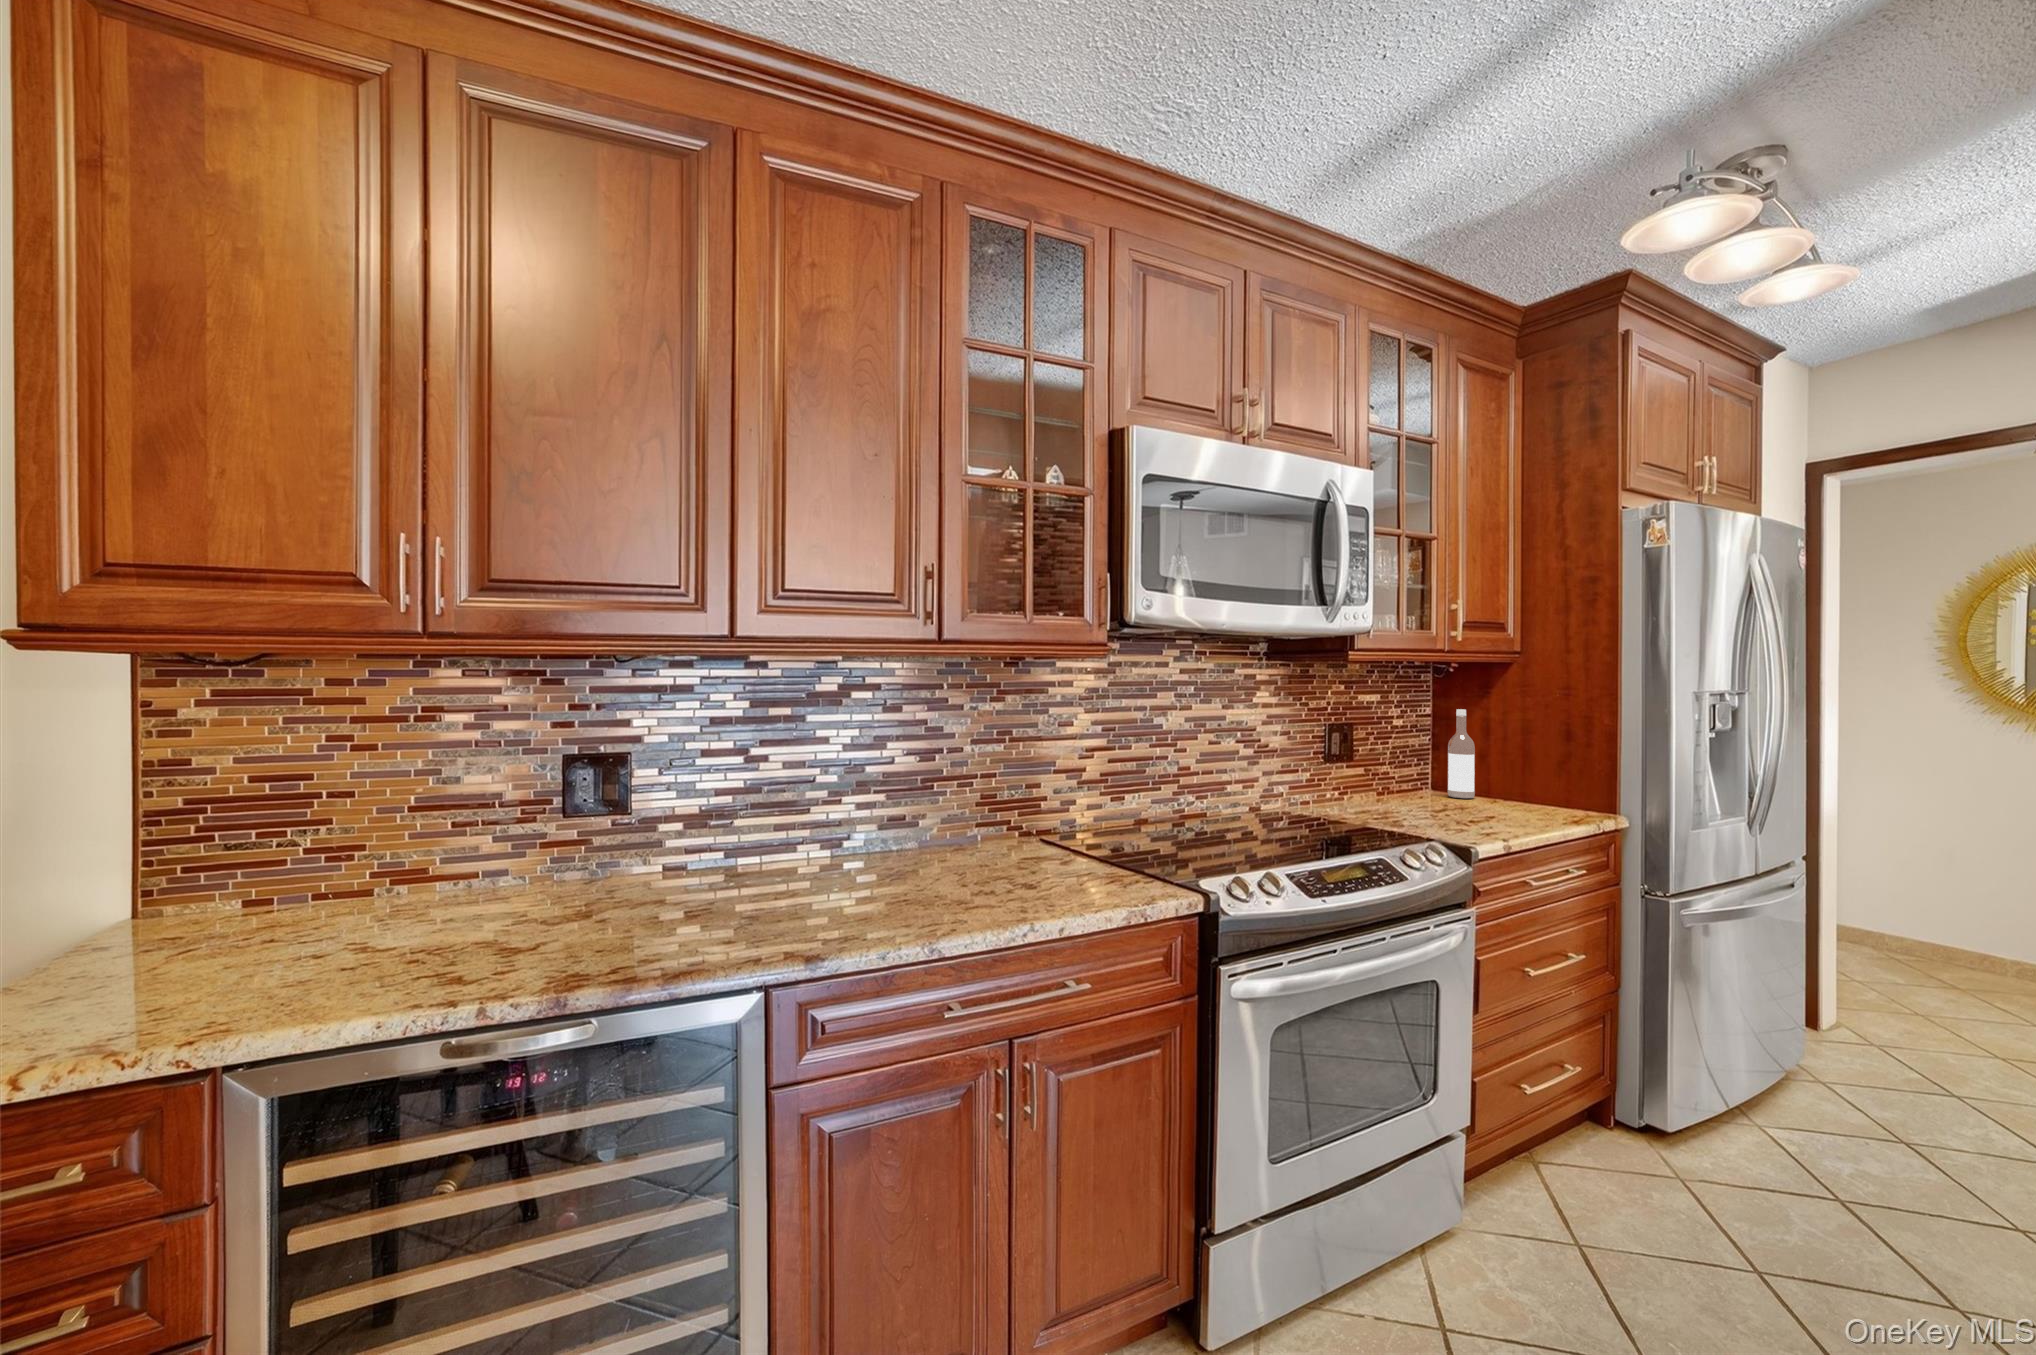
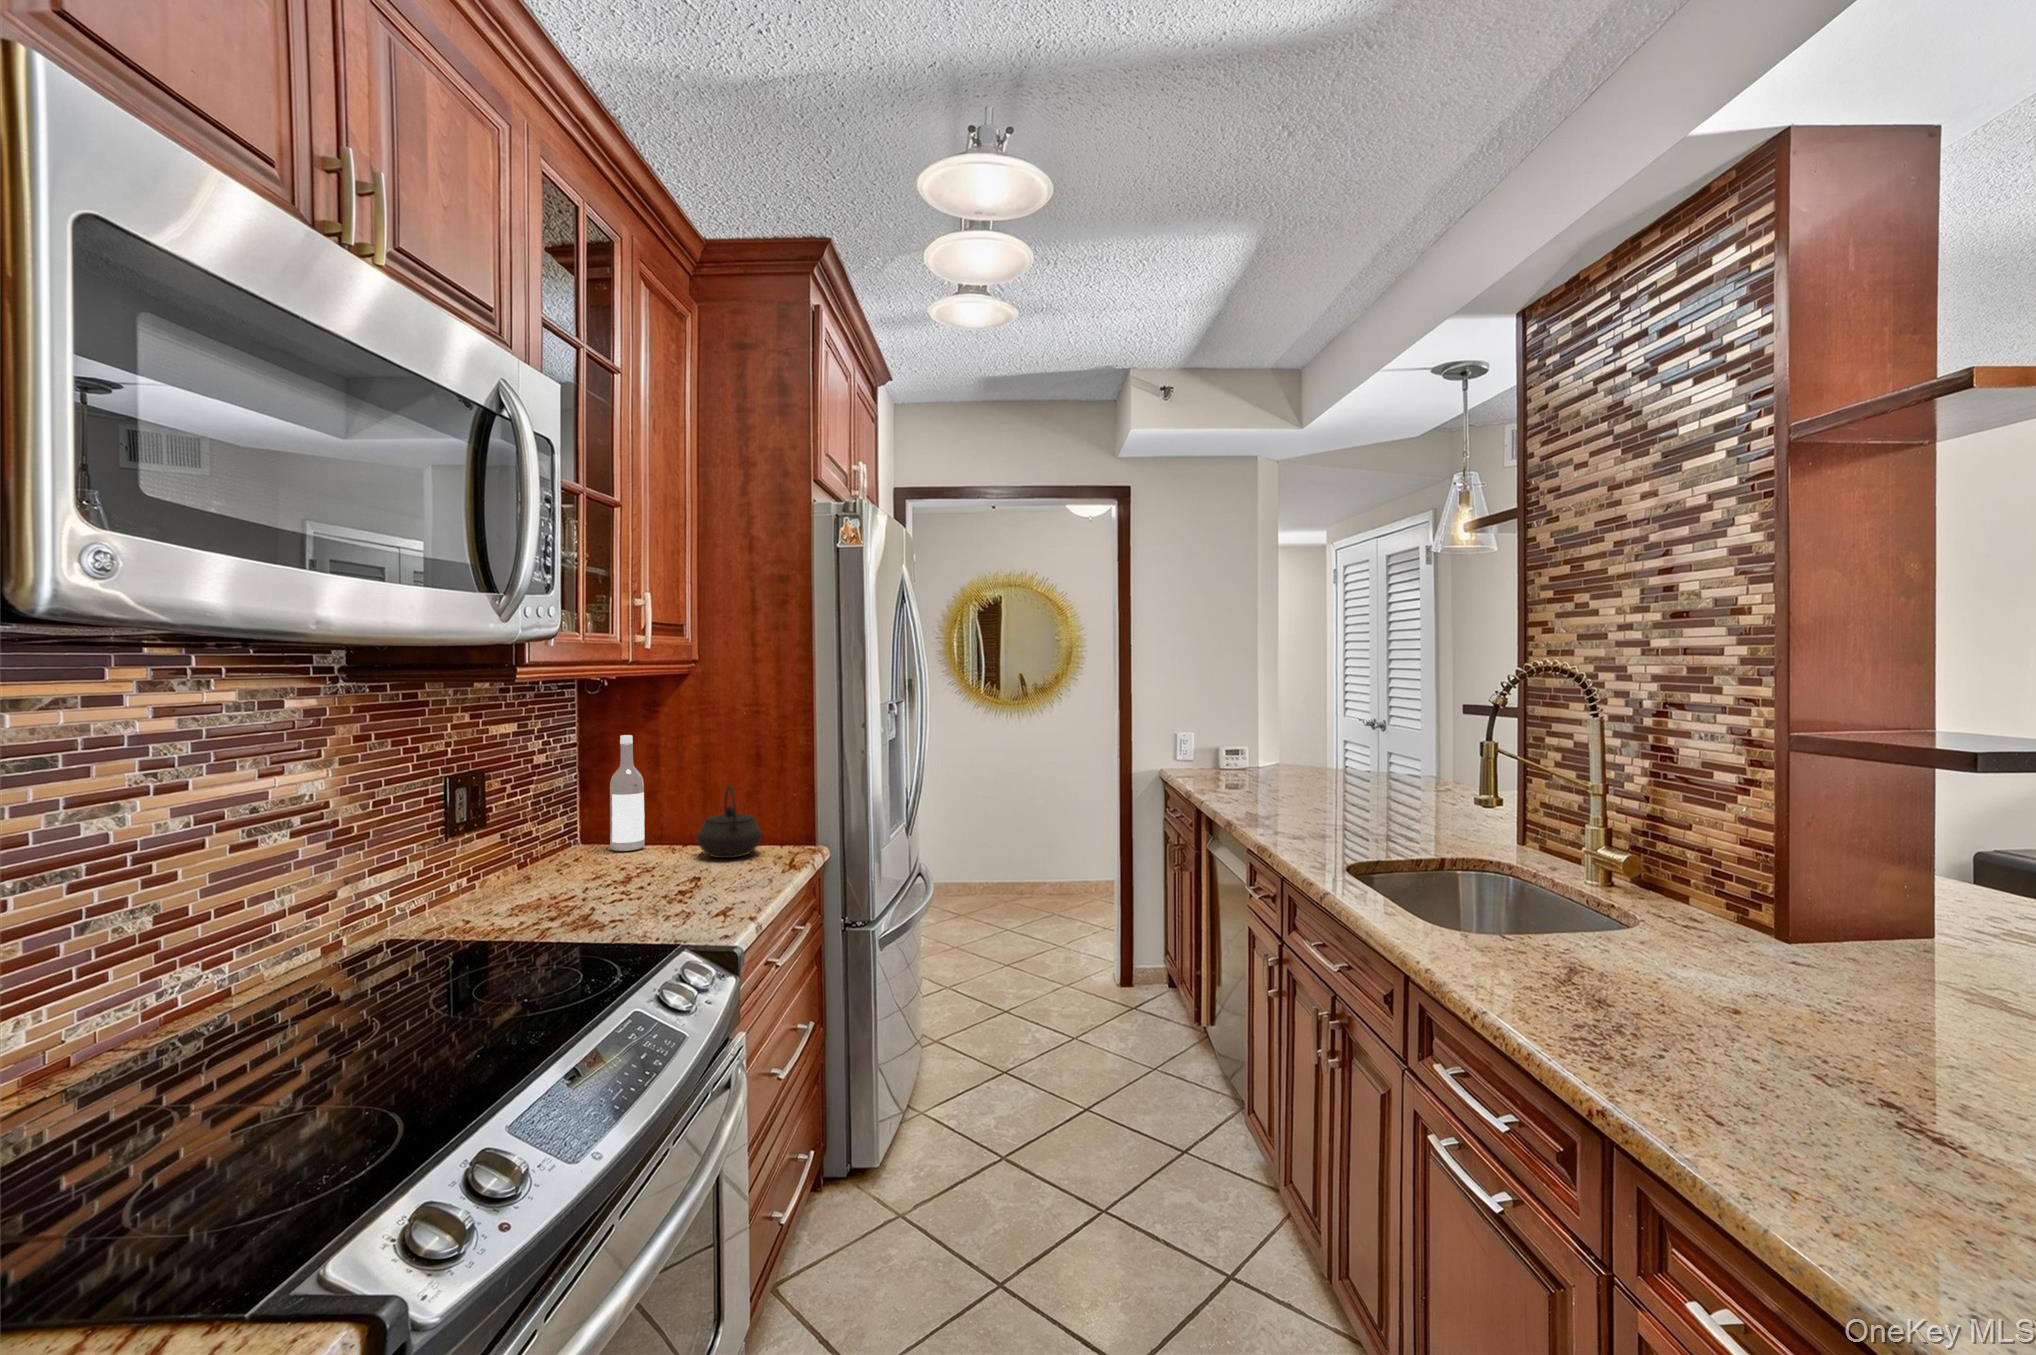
kettle: none [1507,753,1567,814] -> present [697,785,762,858]

